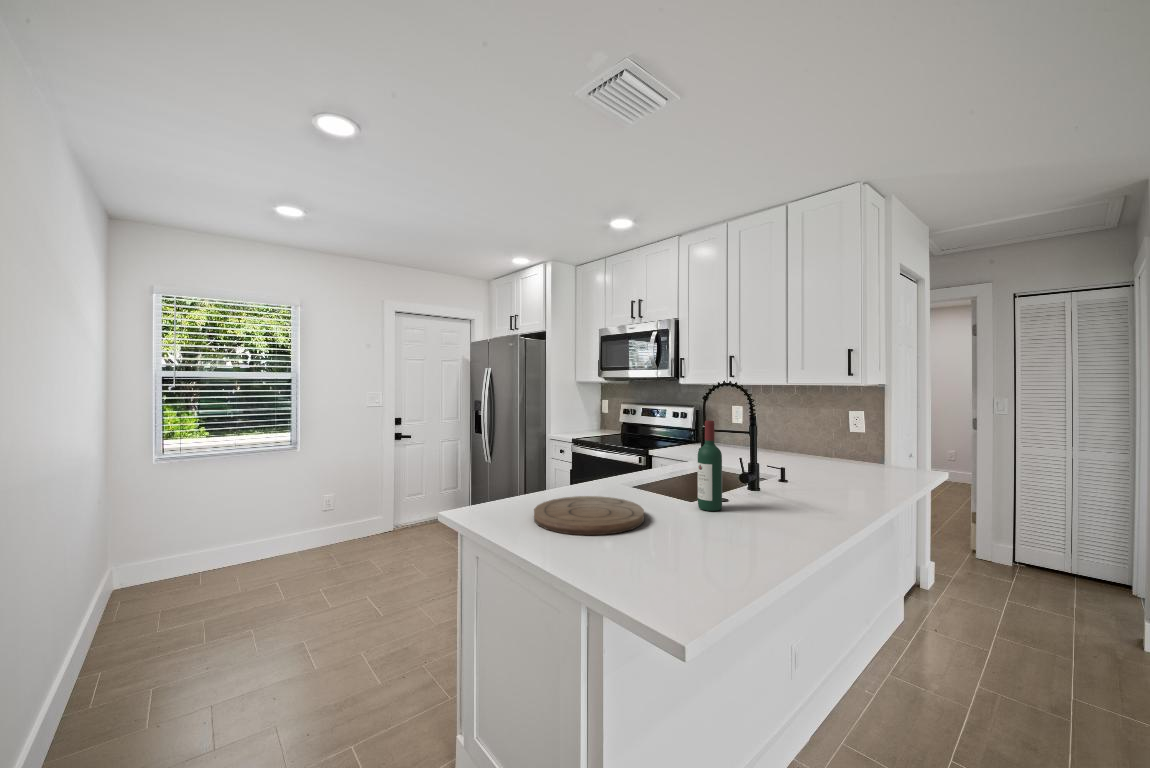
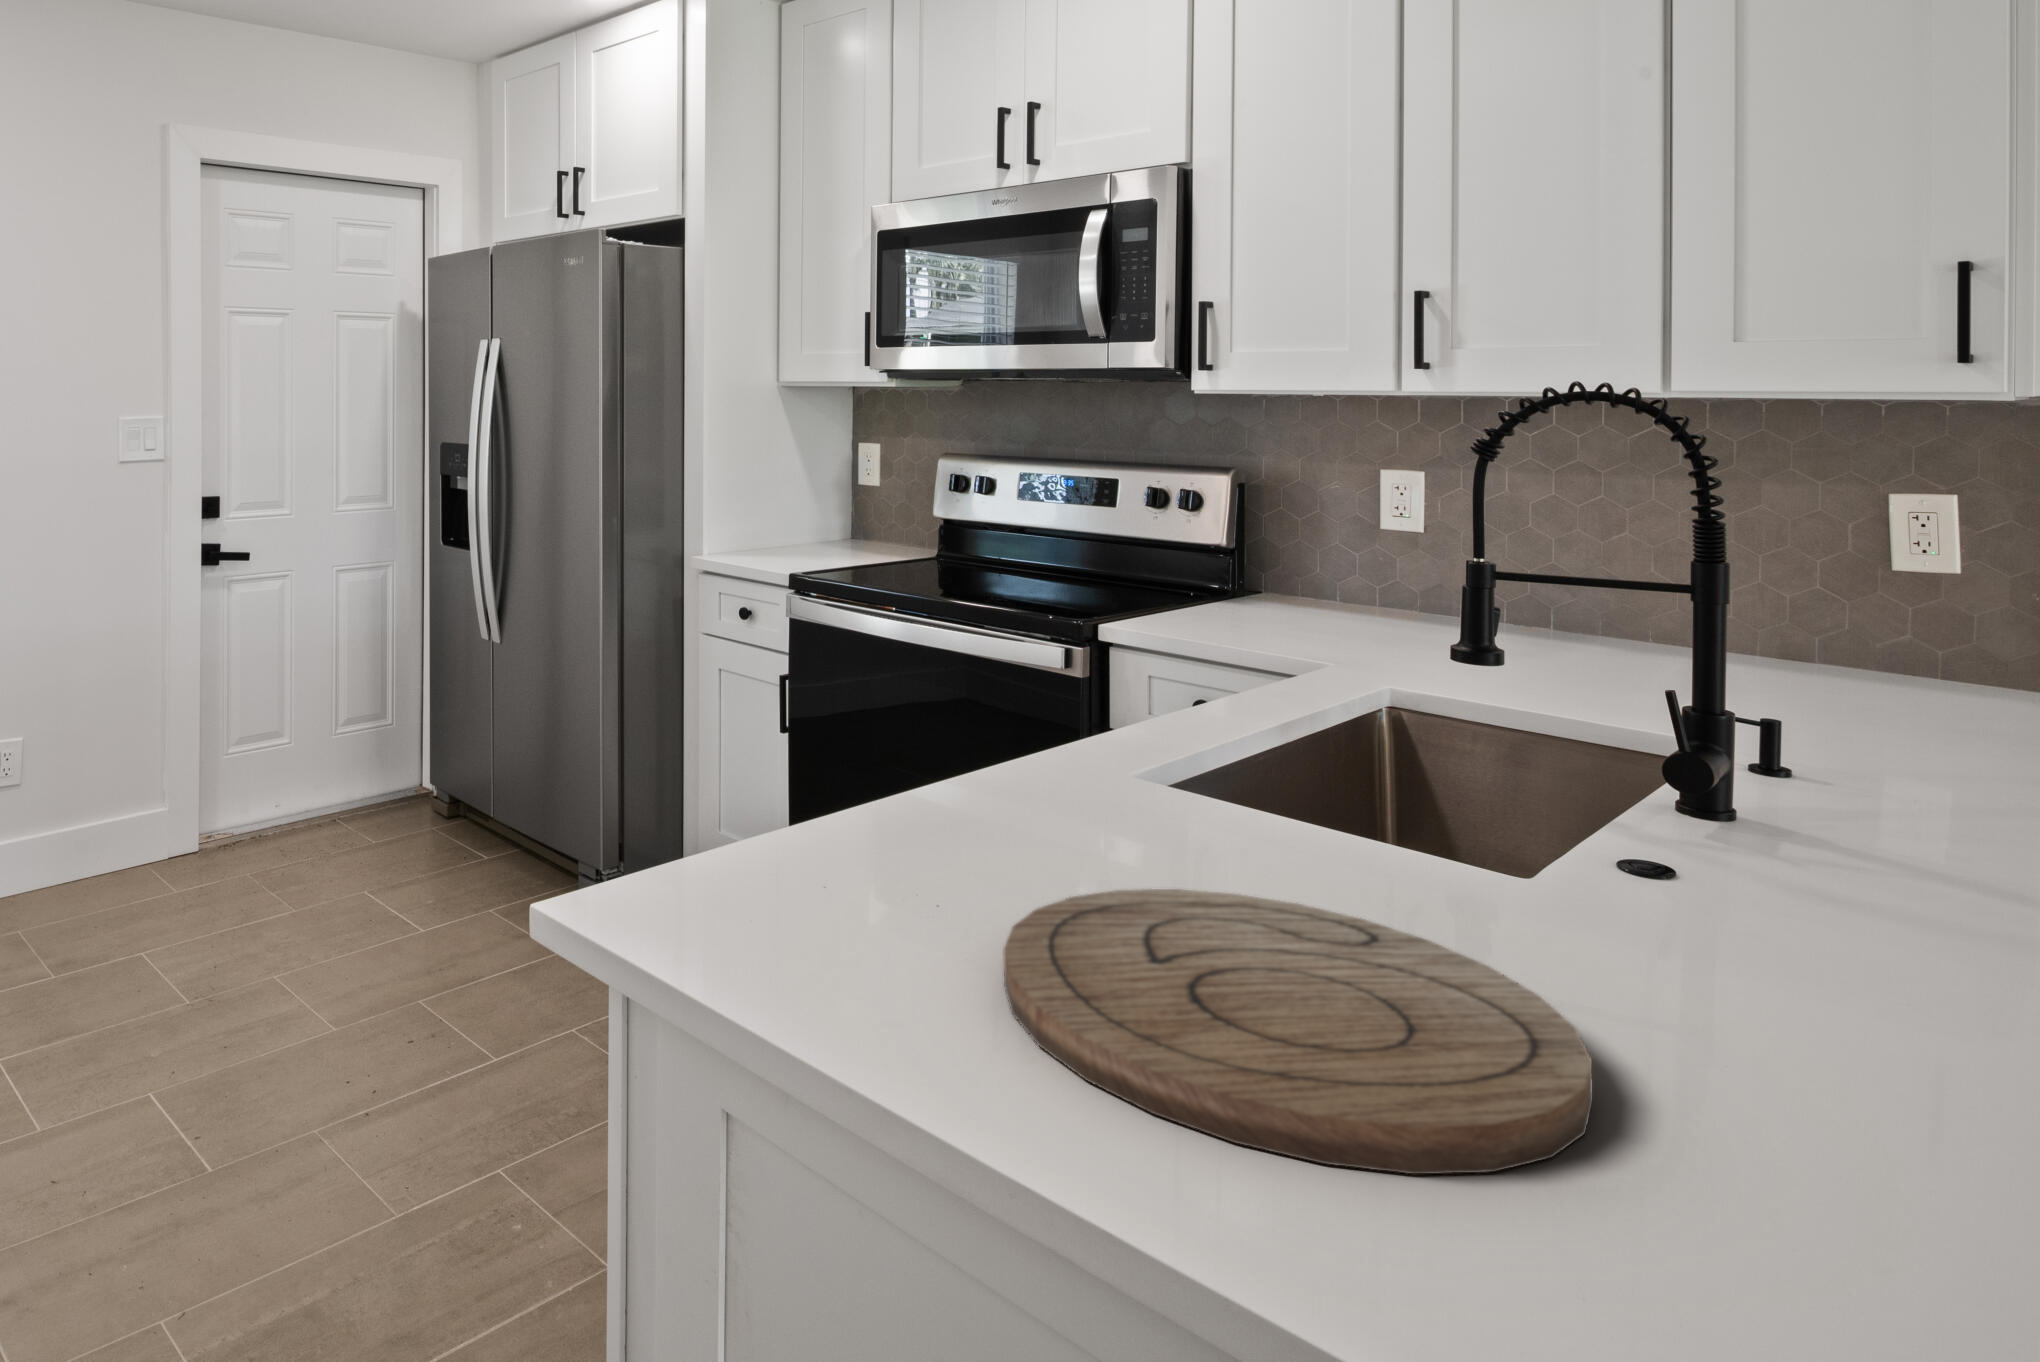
wine bottle: present [698,420,722,511] -> none [1701,572,1848,993]

